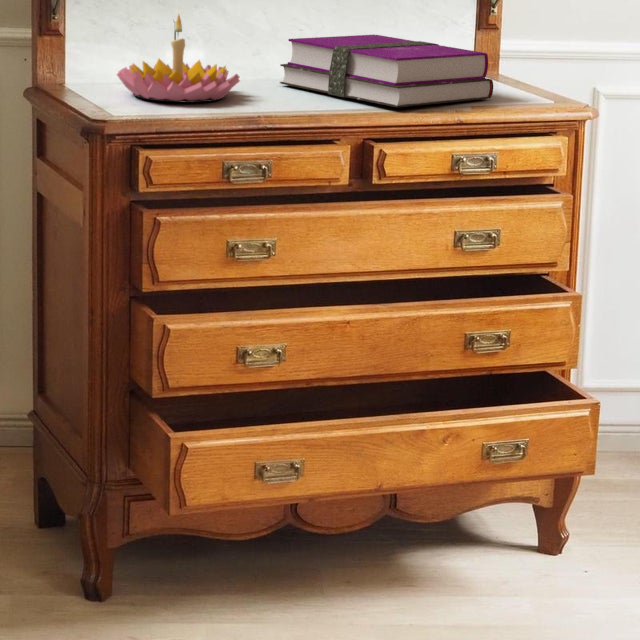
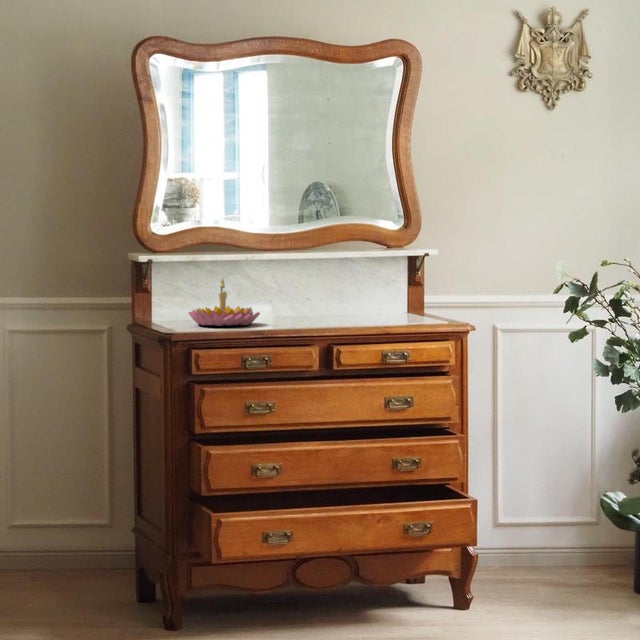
hardback book: present [280,35,493,107] -> none [288,292,411,325]

